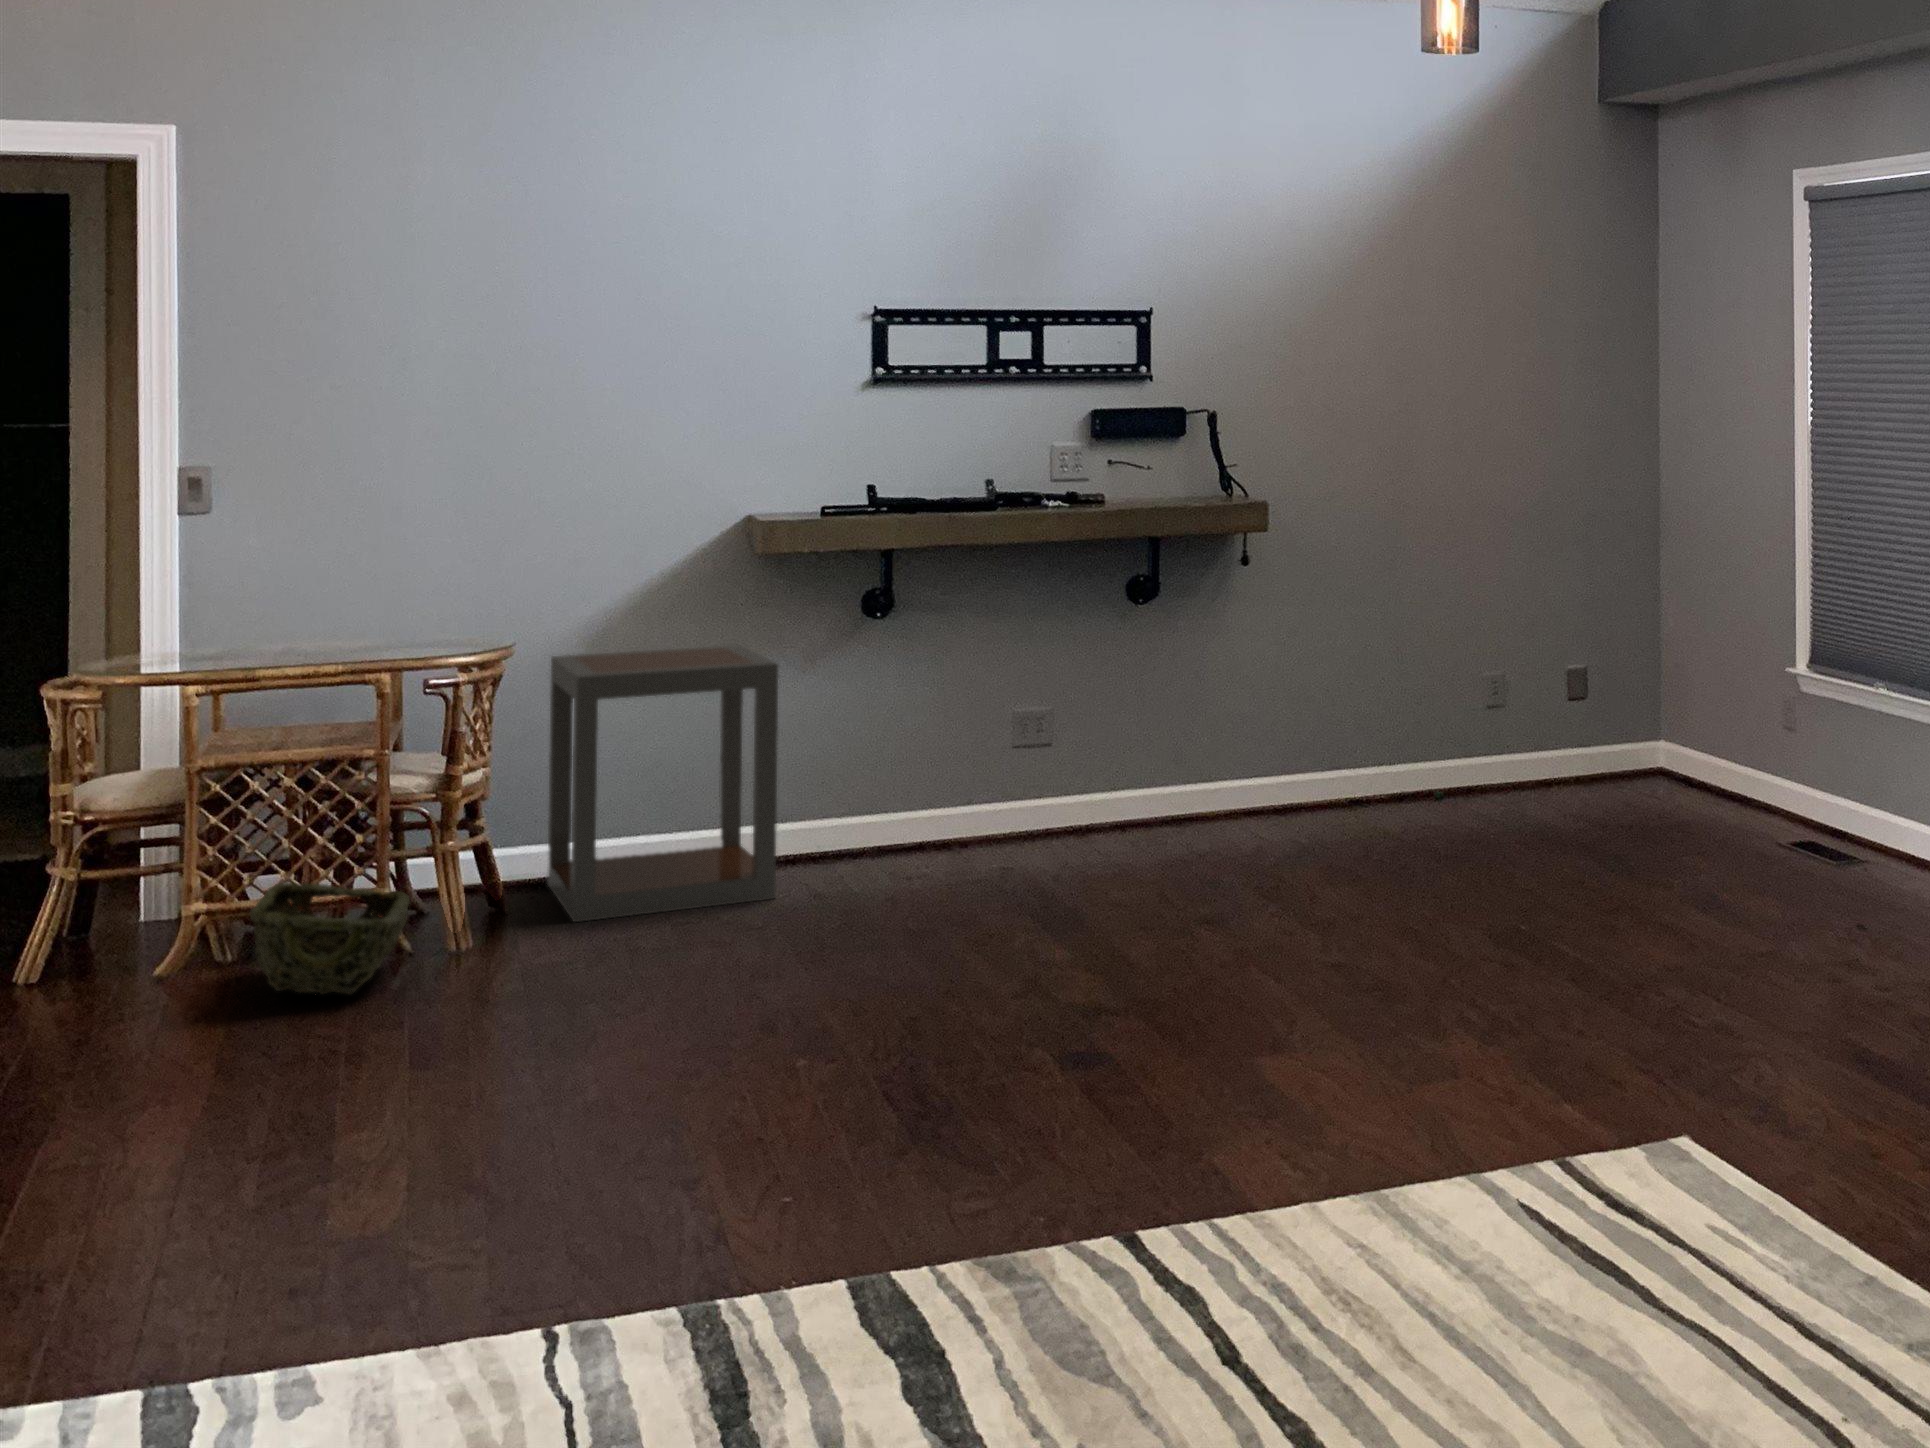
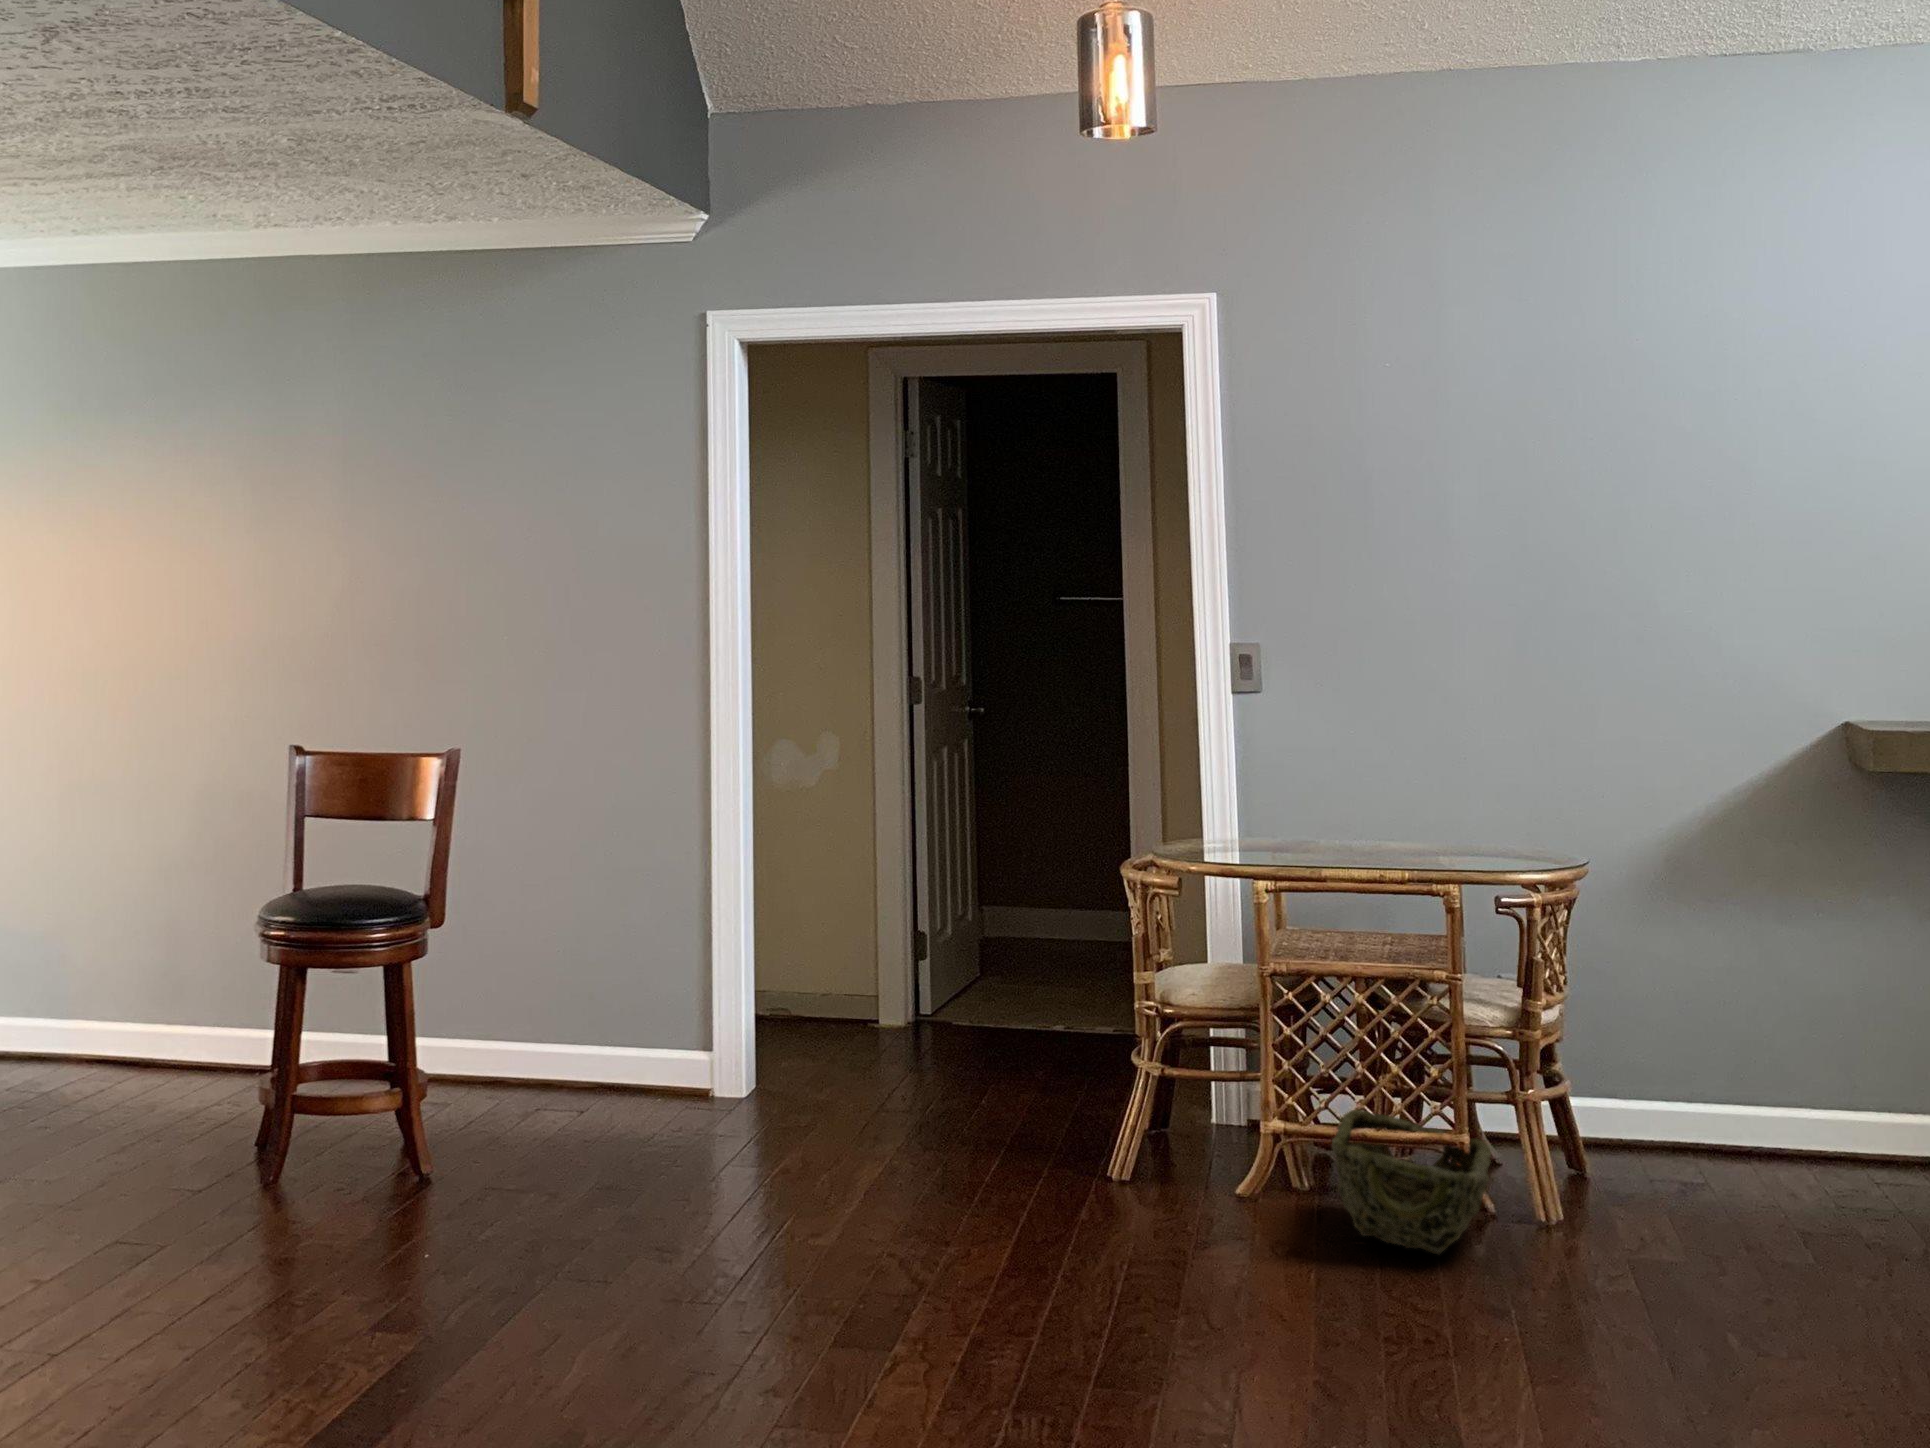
side table: present [547,645,778,922] -> none [1619,879,1922,1219]

